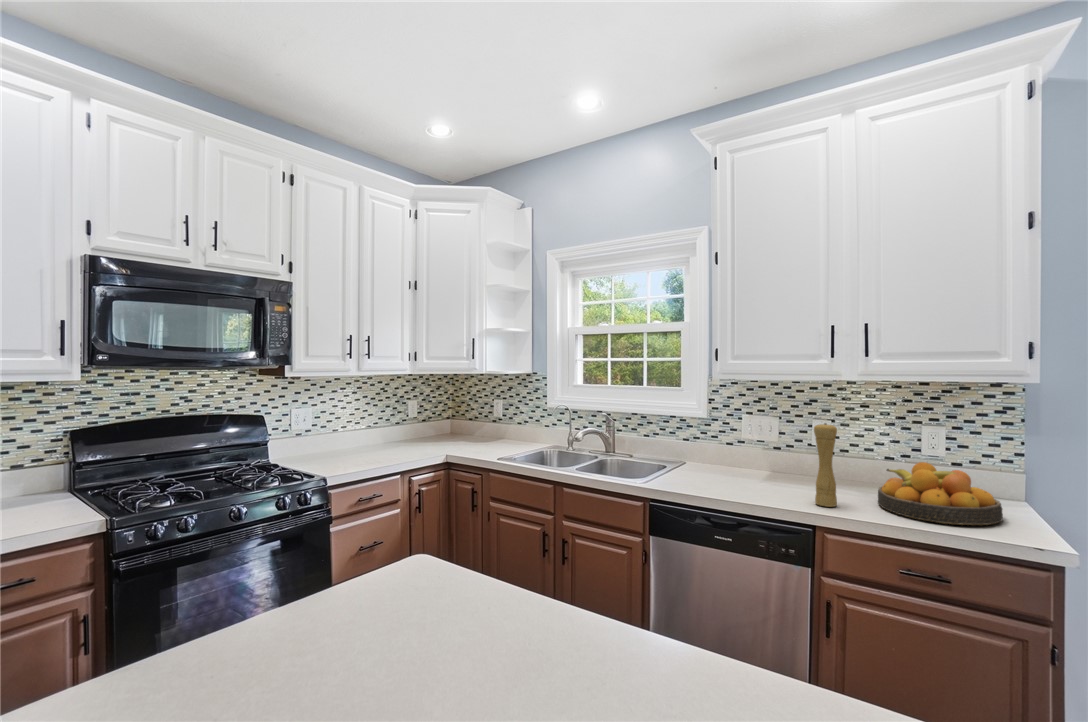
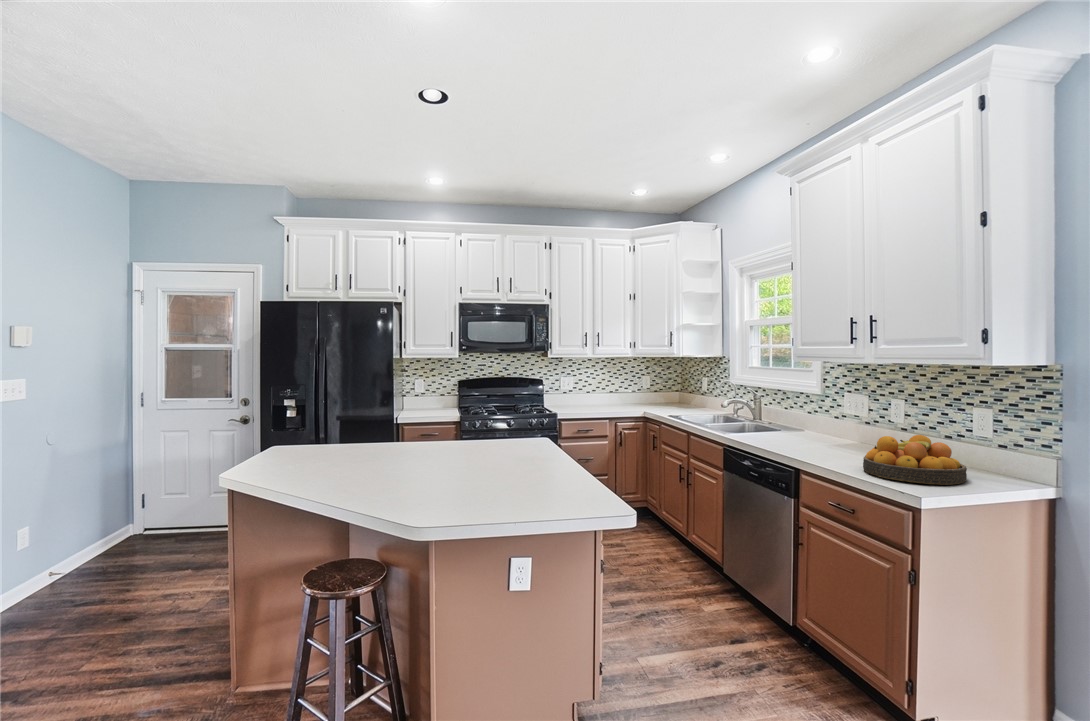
pepper mill: present [814,423,837,507] -> none [818,396,837,461]

